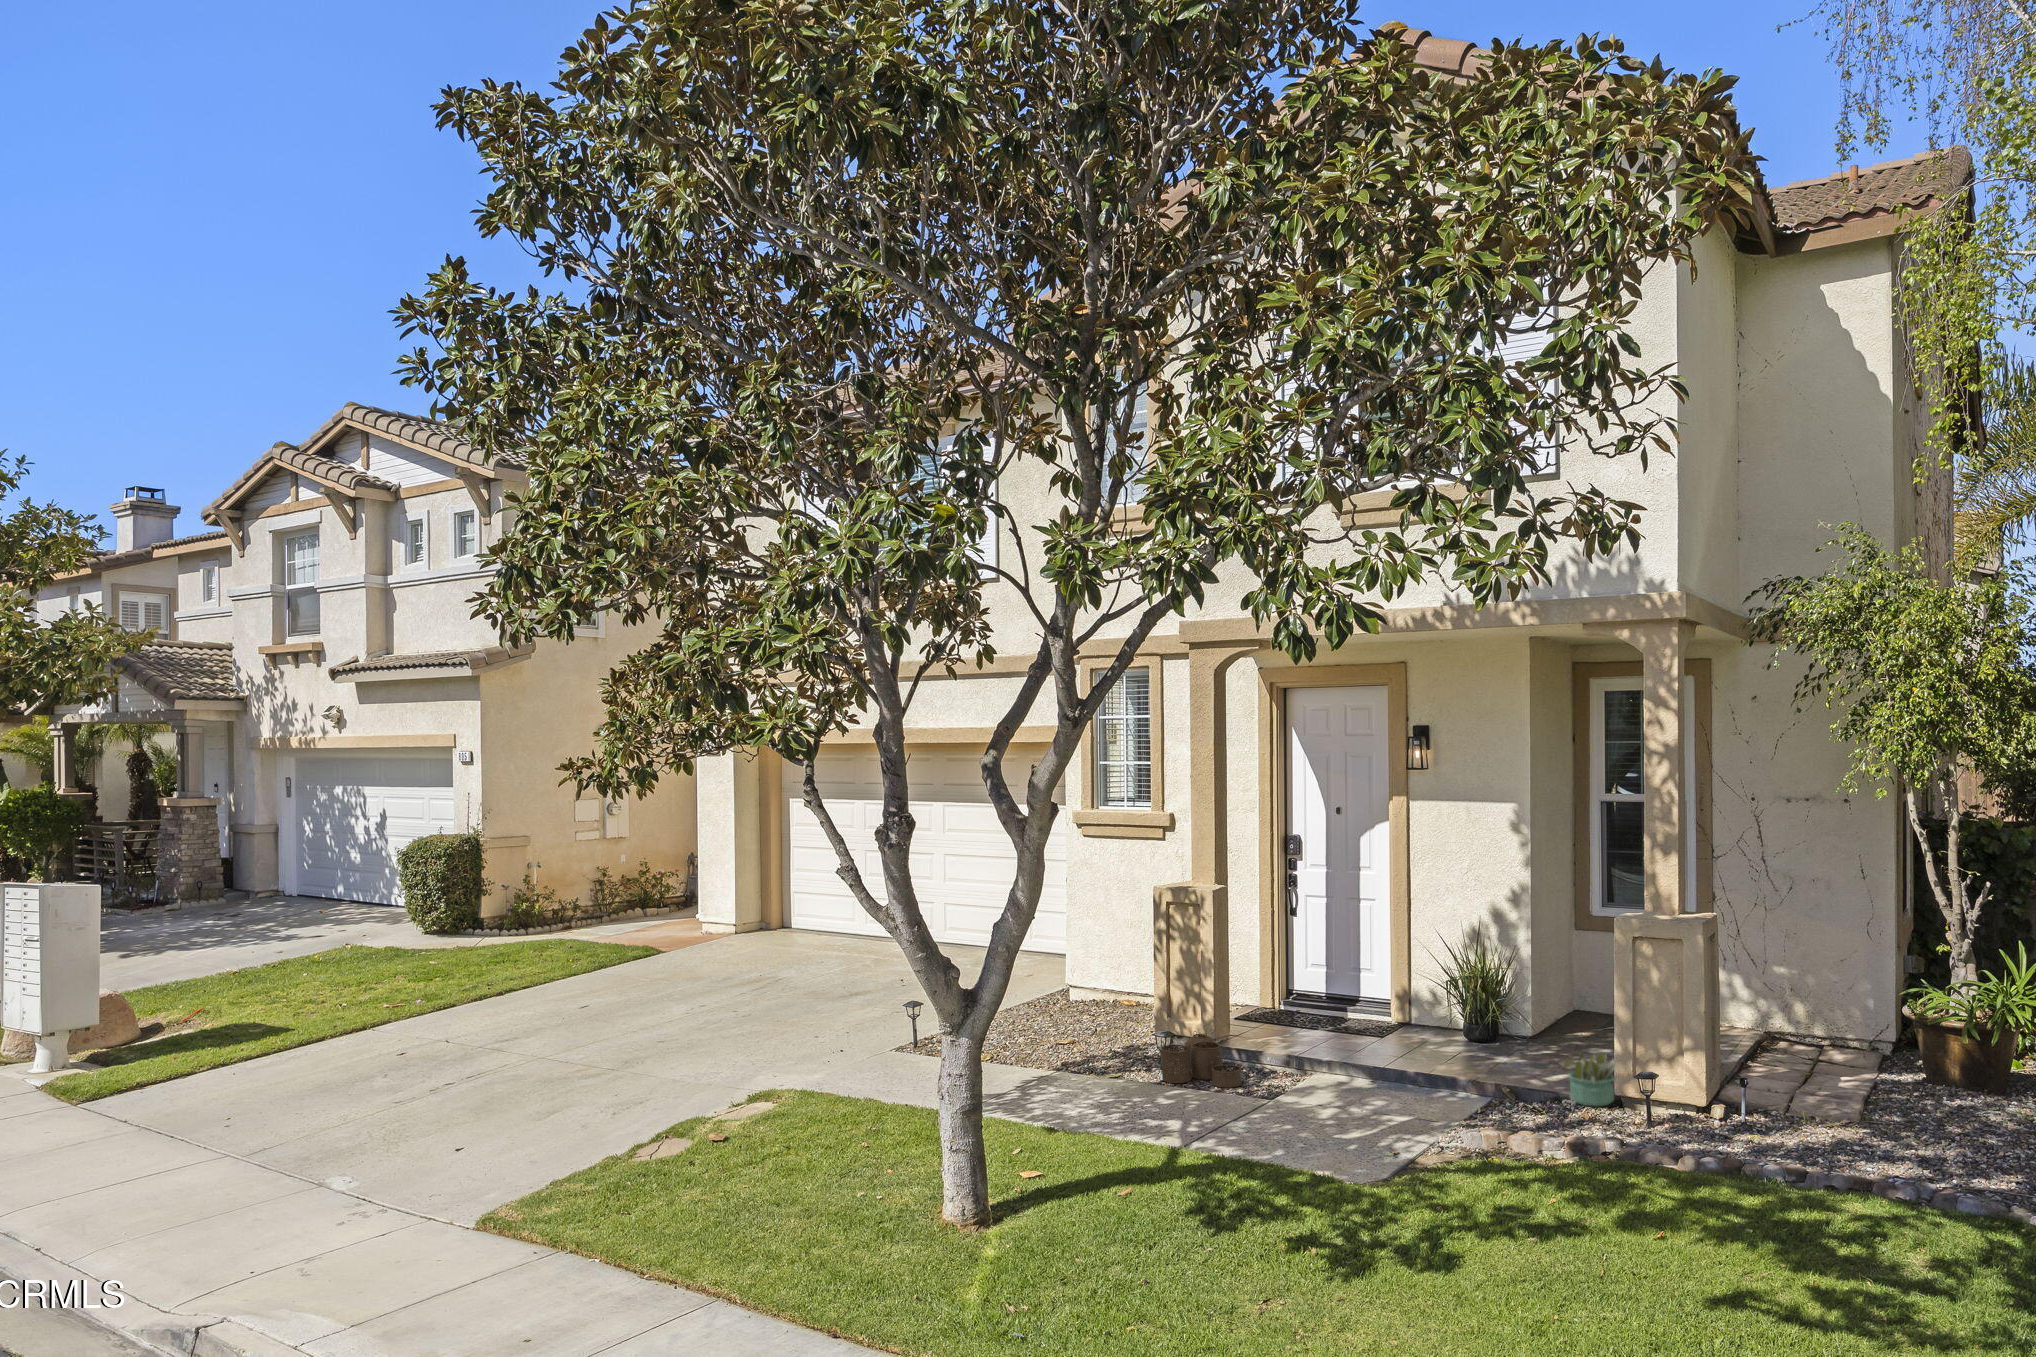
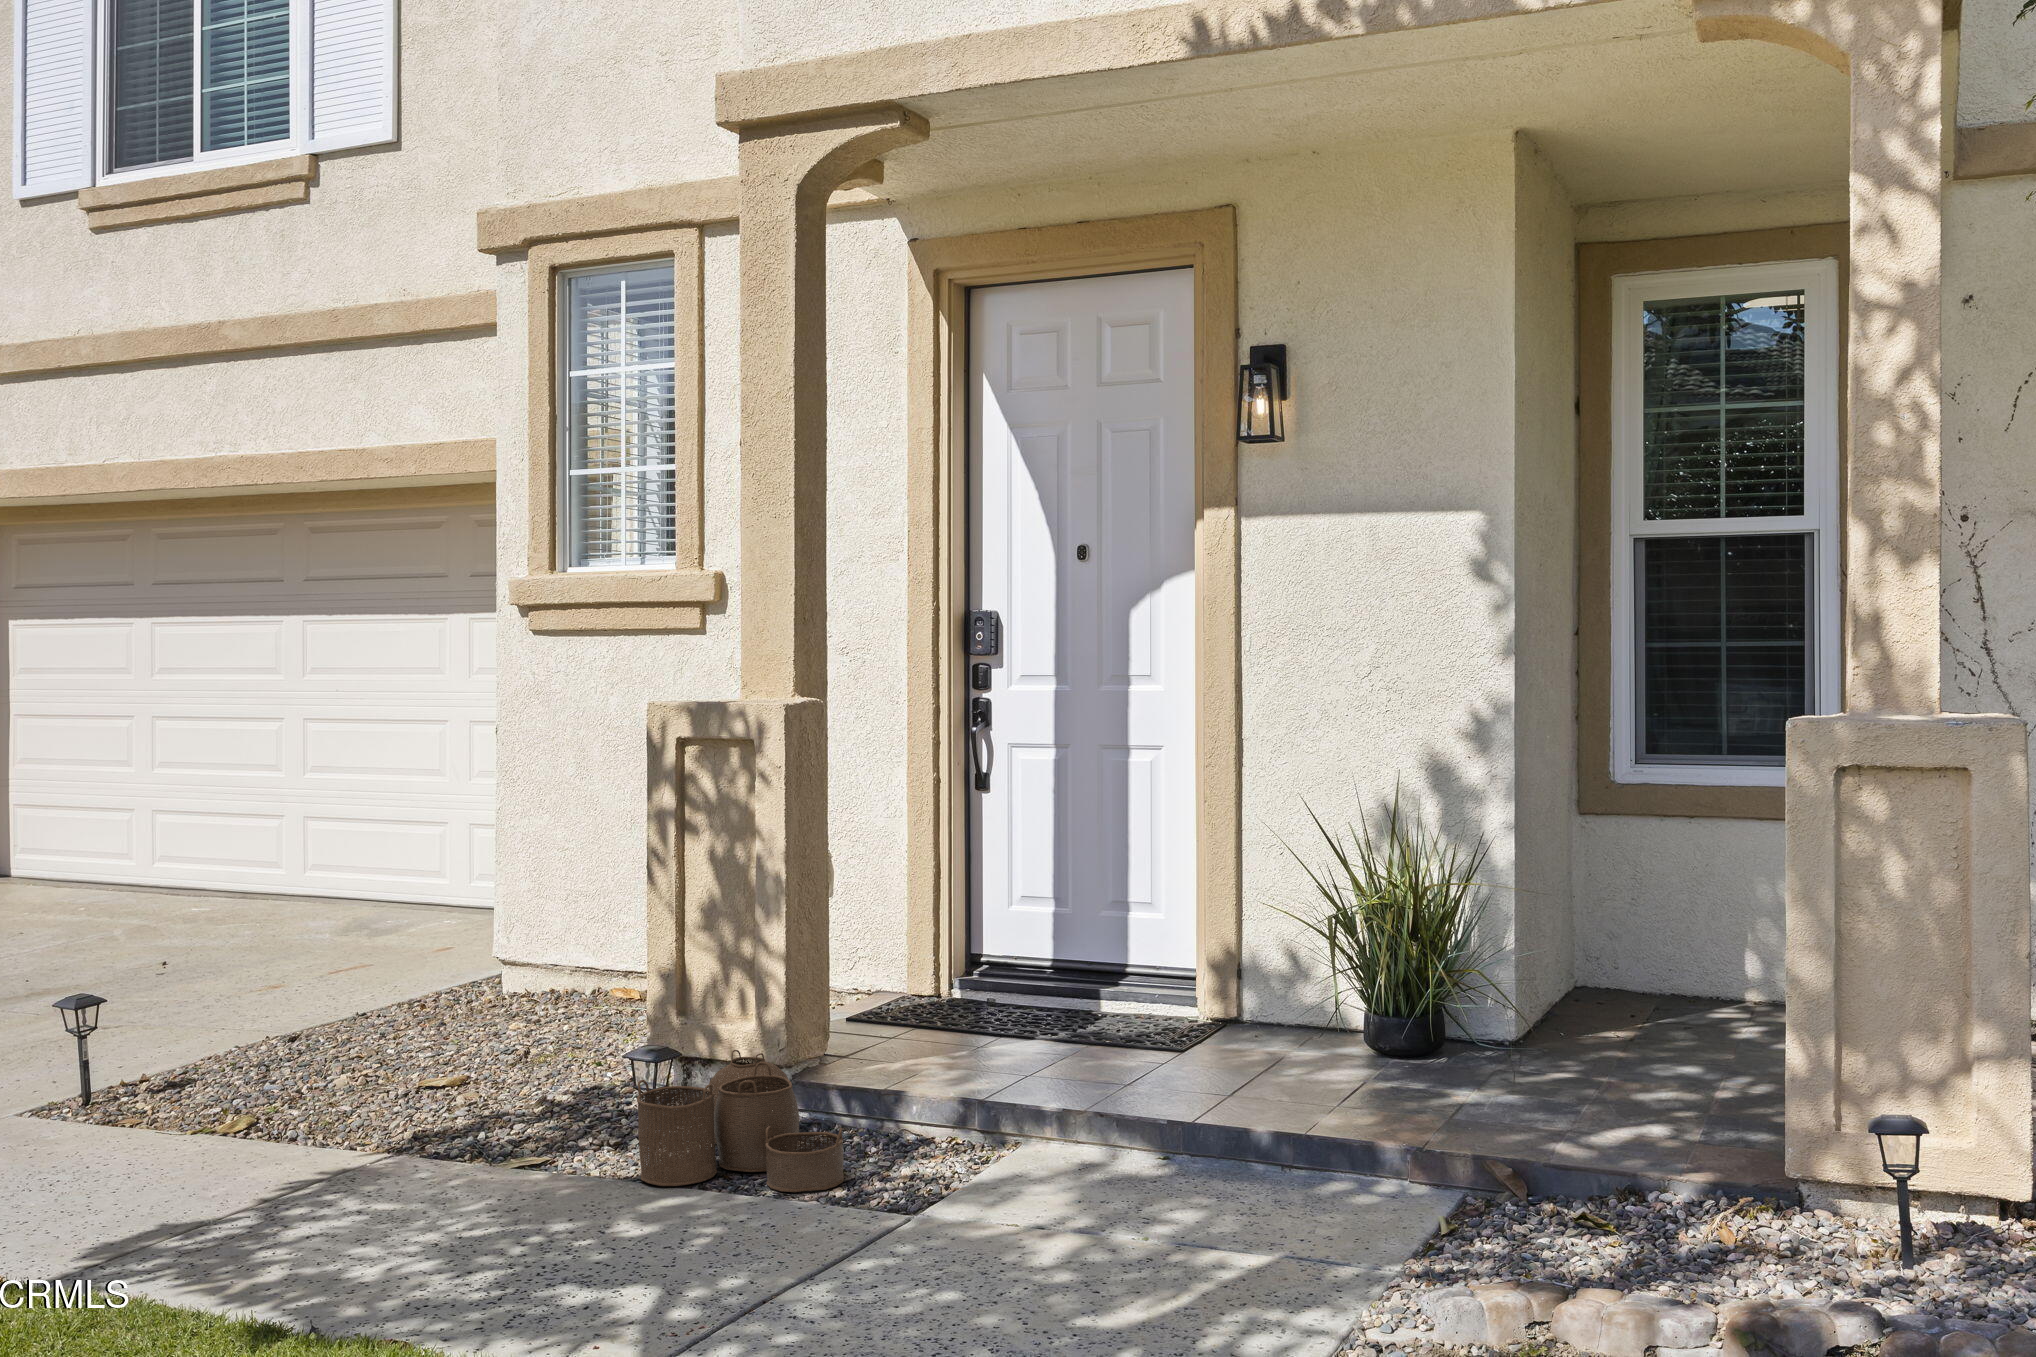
decorative plant: present [1561,1053,1616,1106] -> none [1628,1060,1779,1199]

